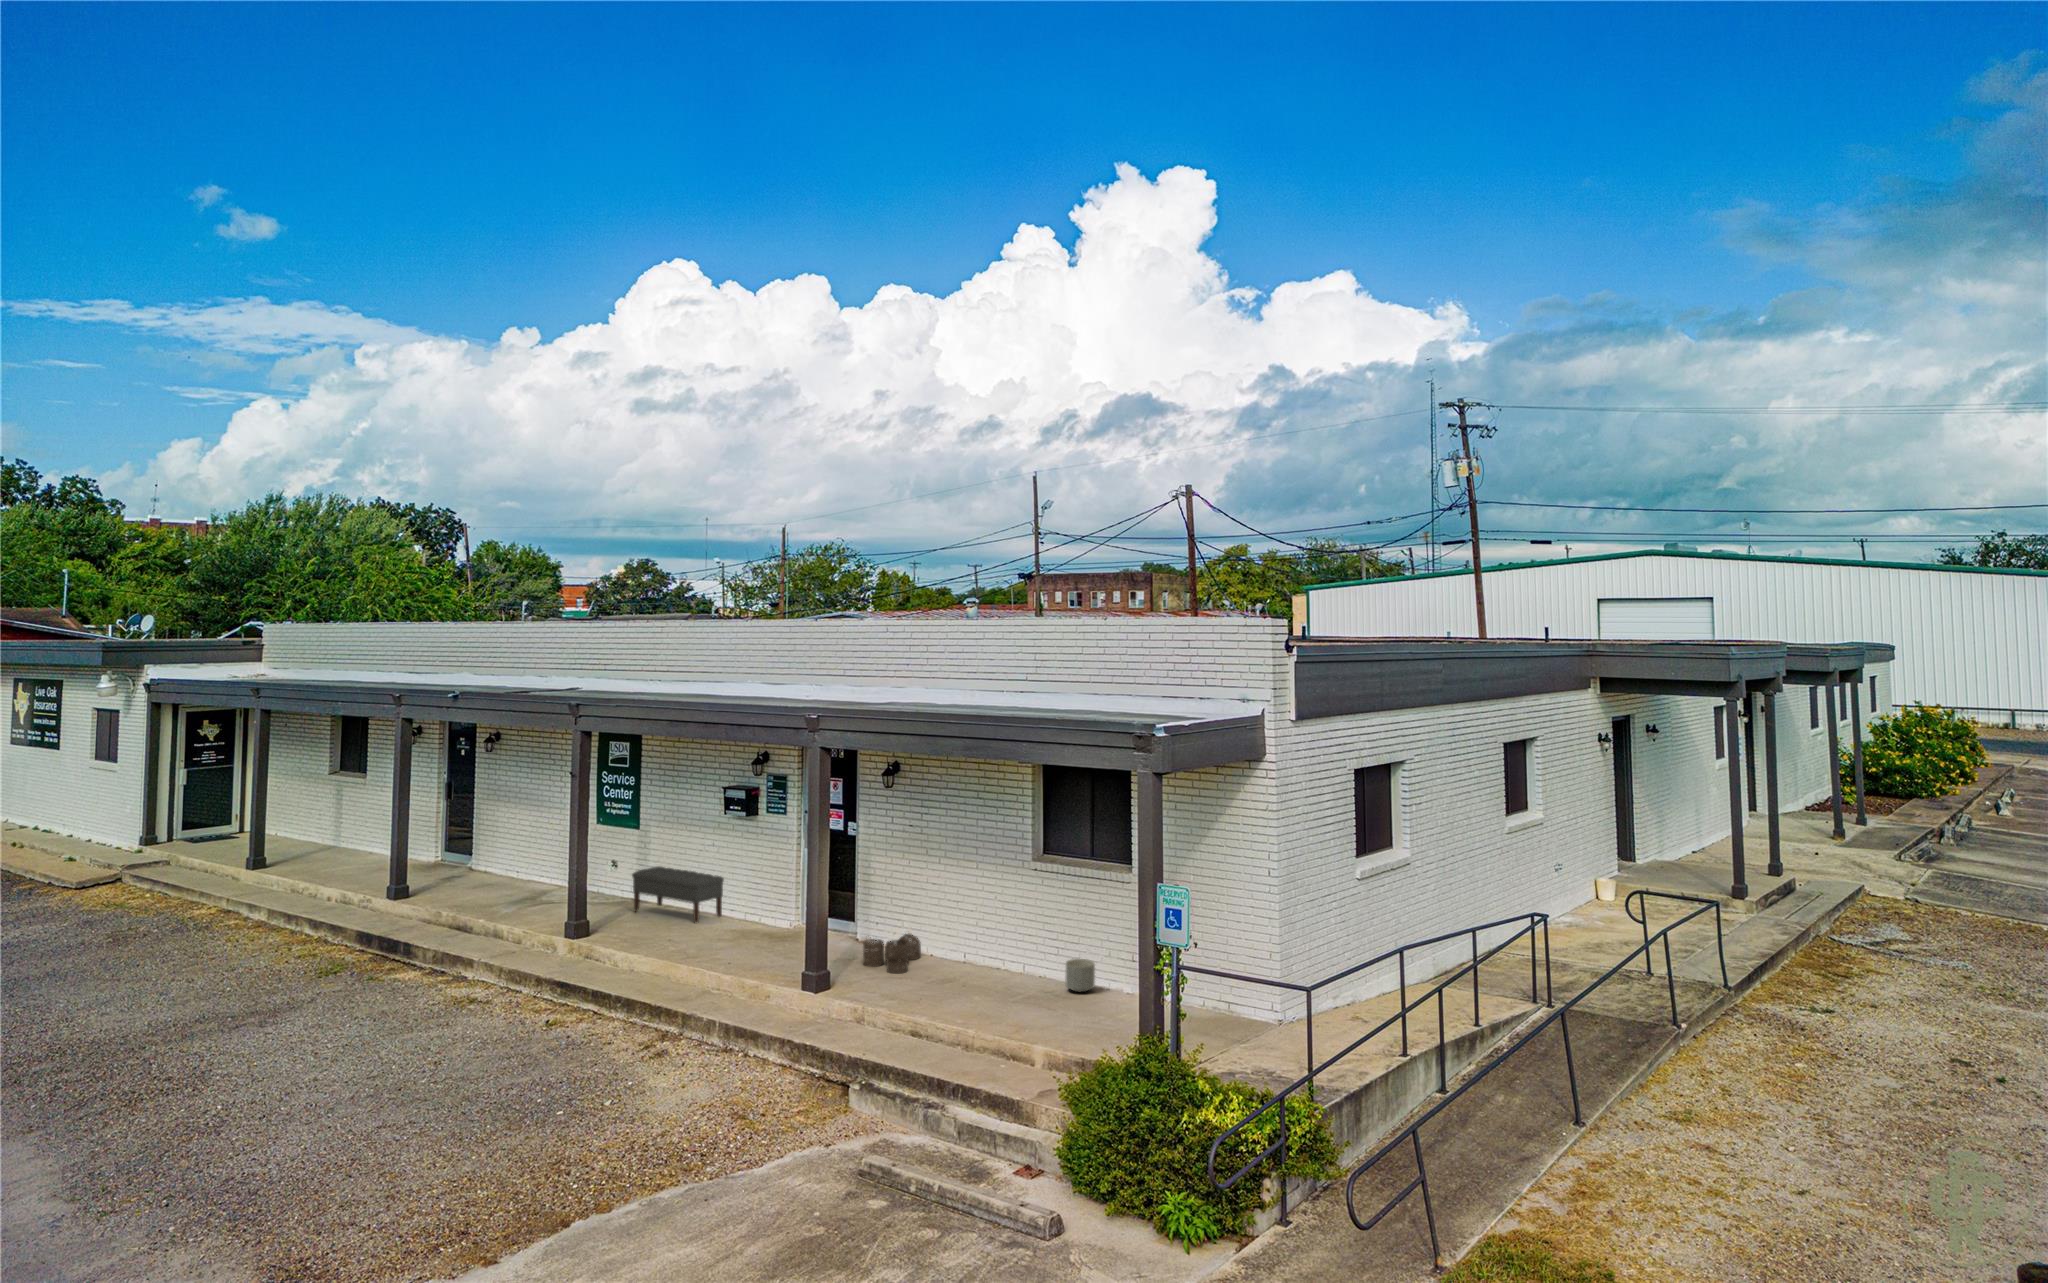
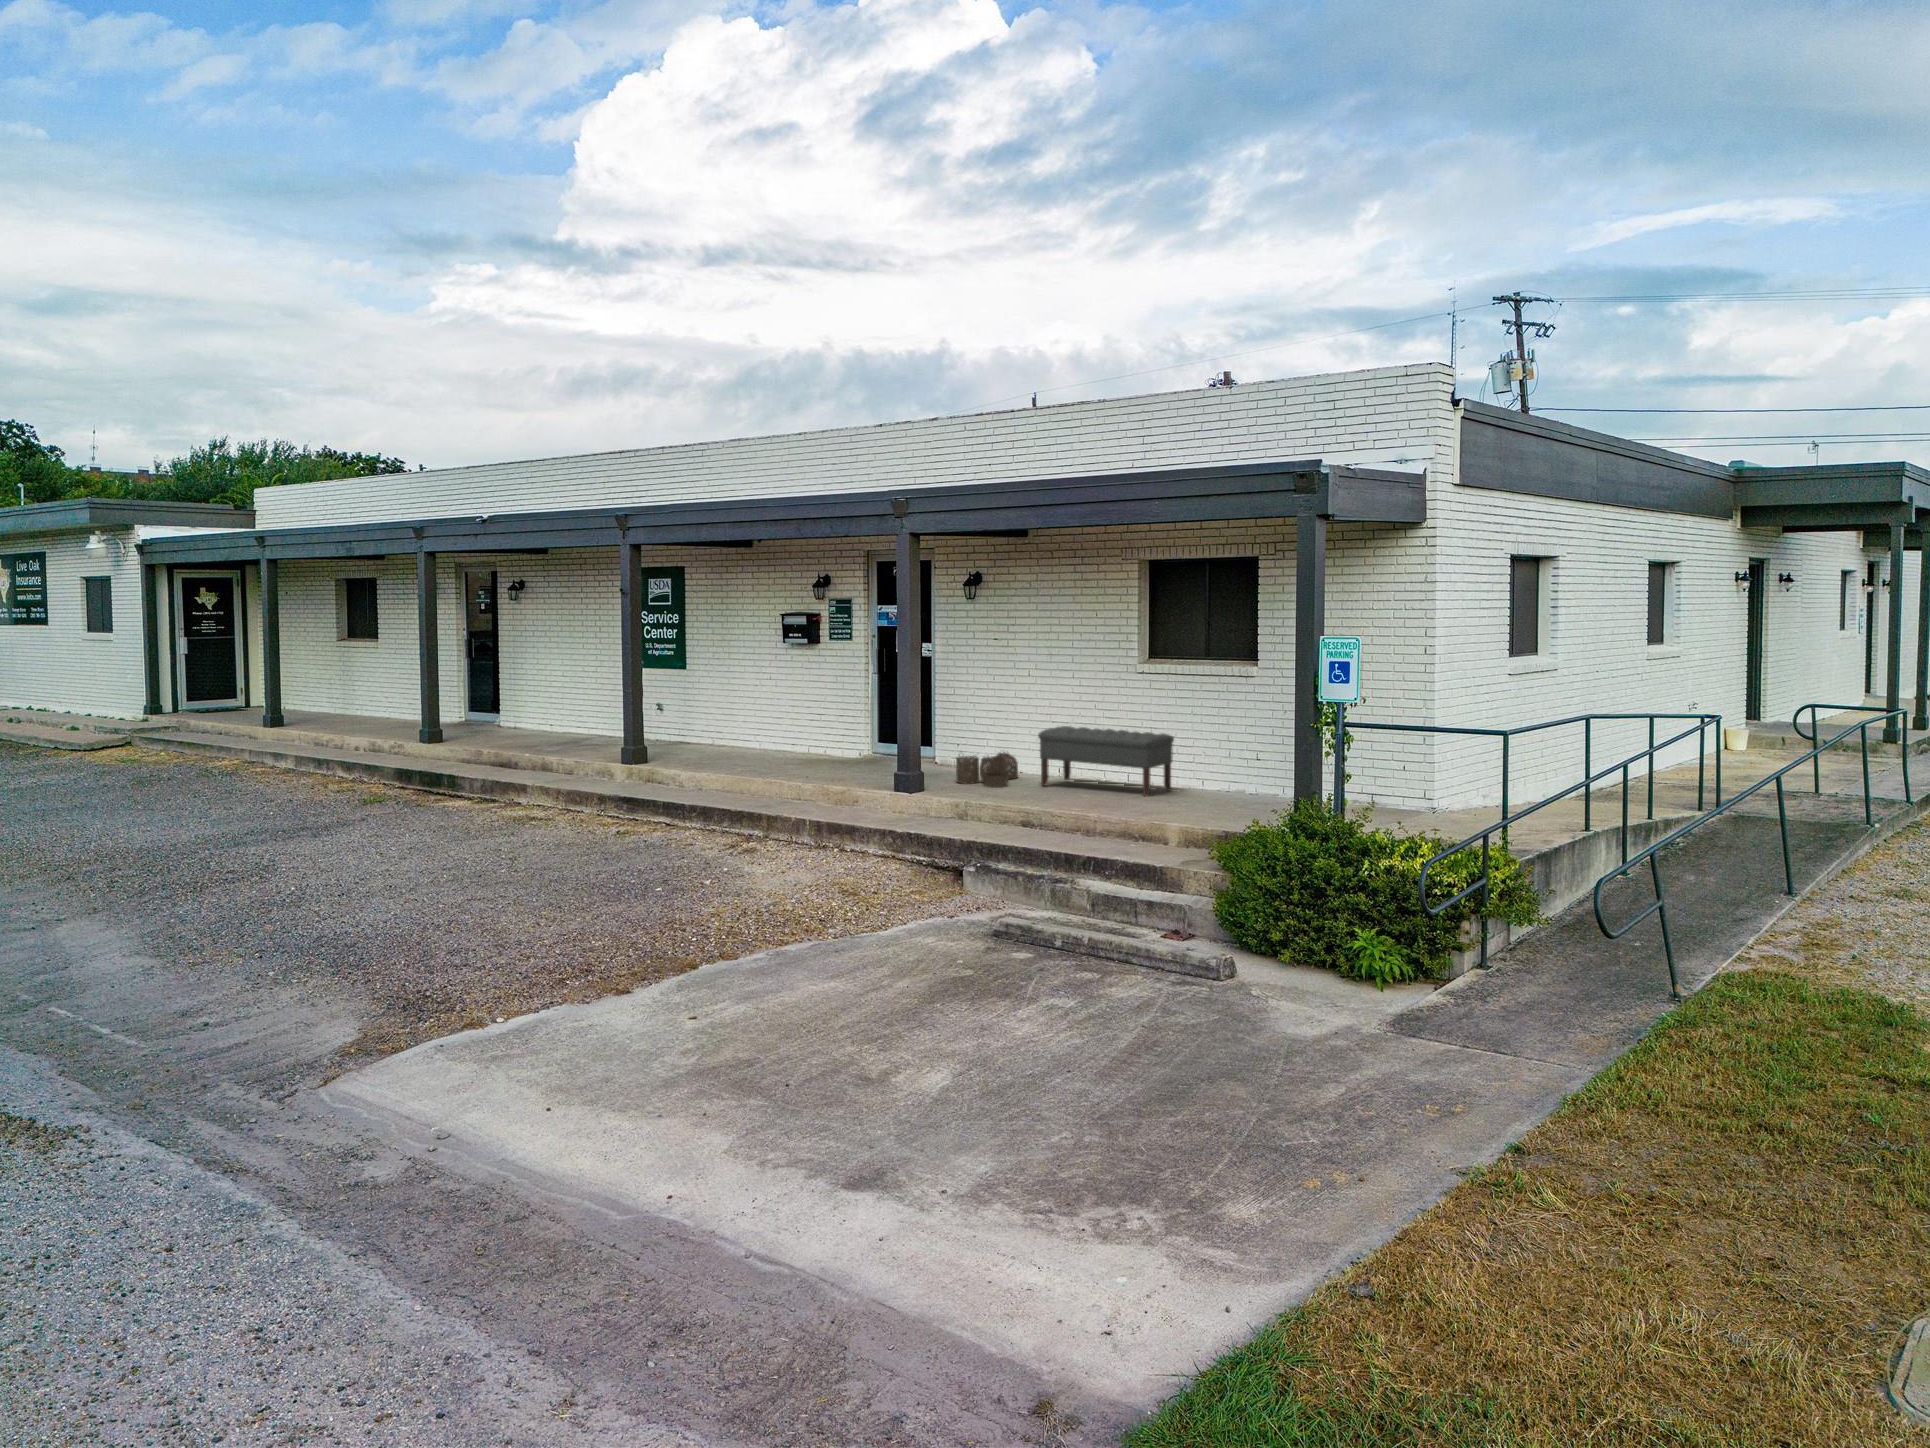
bench: present [632,866,724,923] -> present [1038,726,1174,796]
planter: present [1066,959,1095,992] -> none [1188,763,1221,797]

